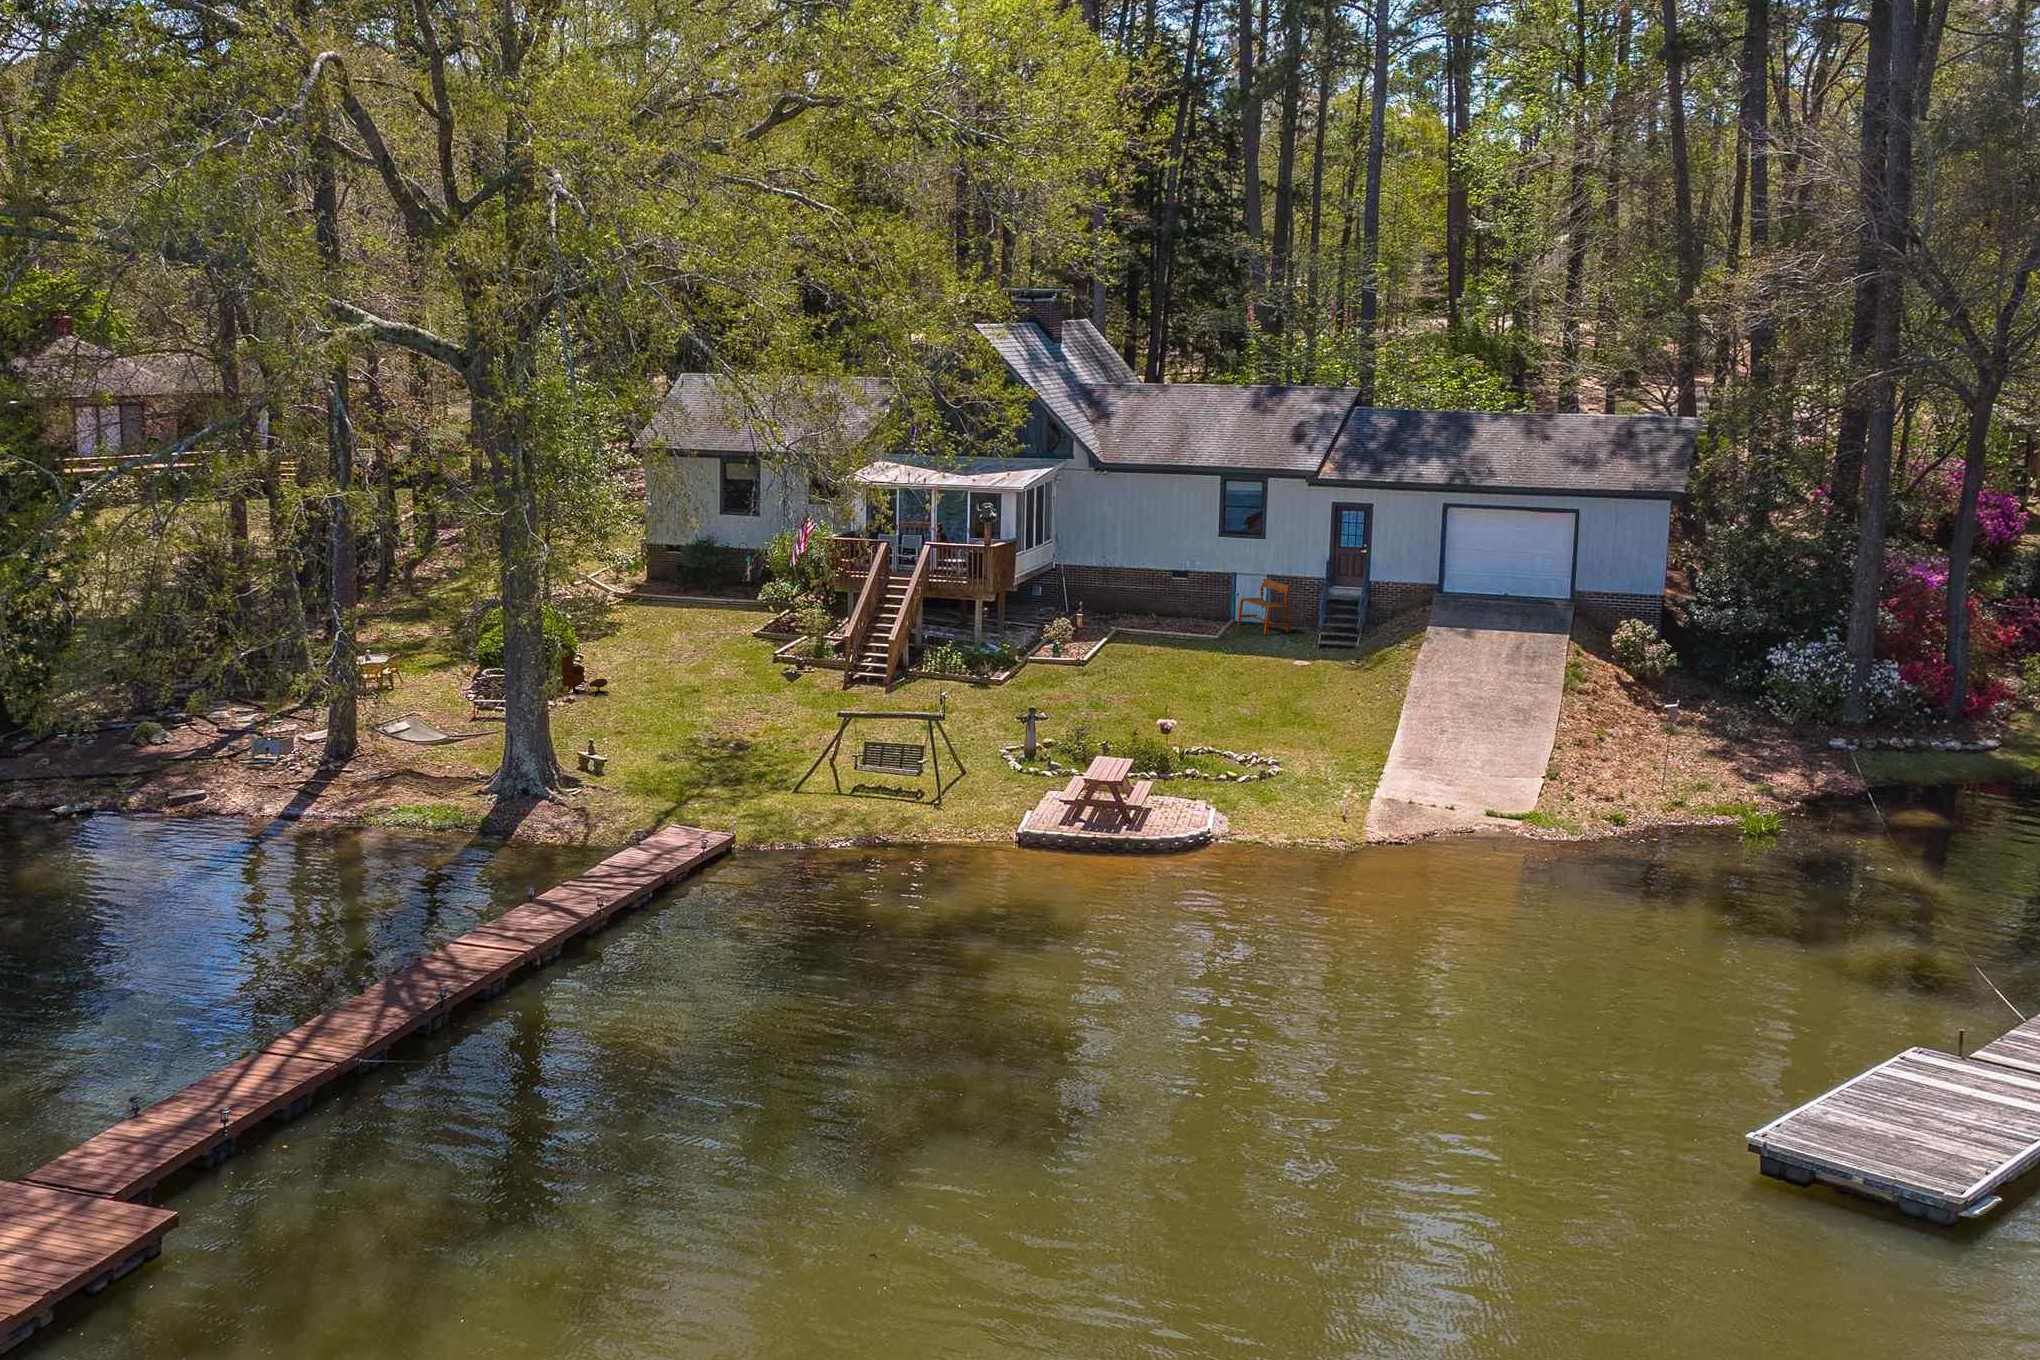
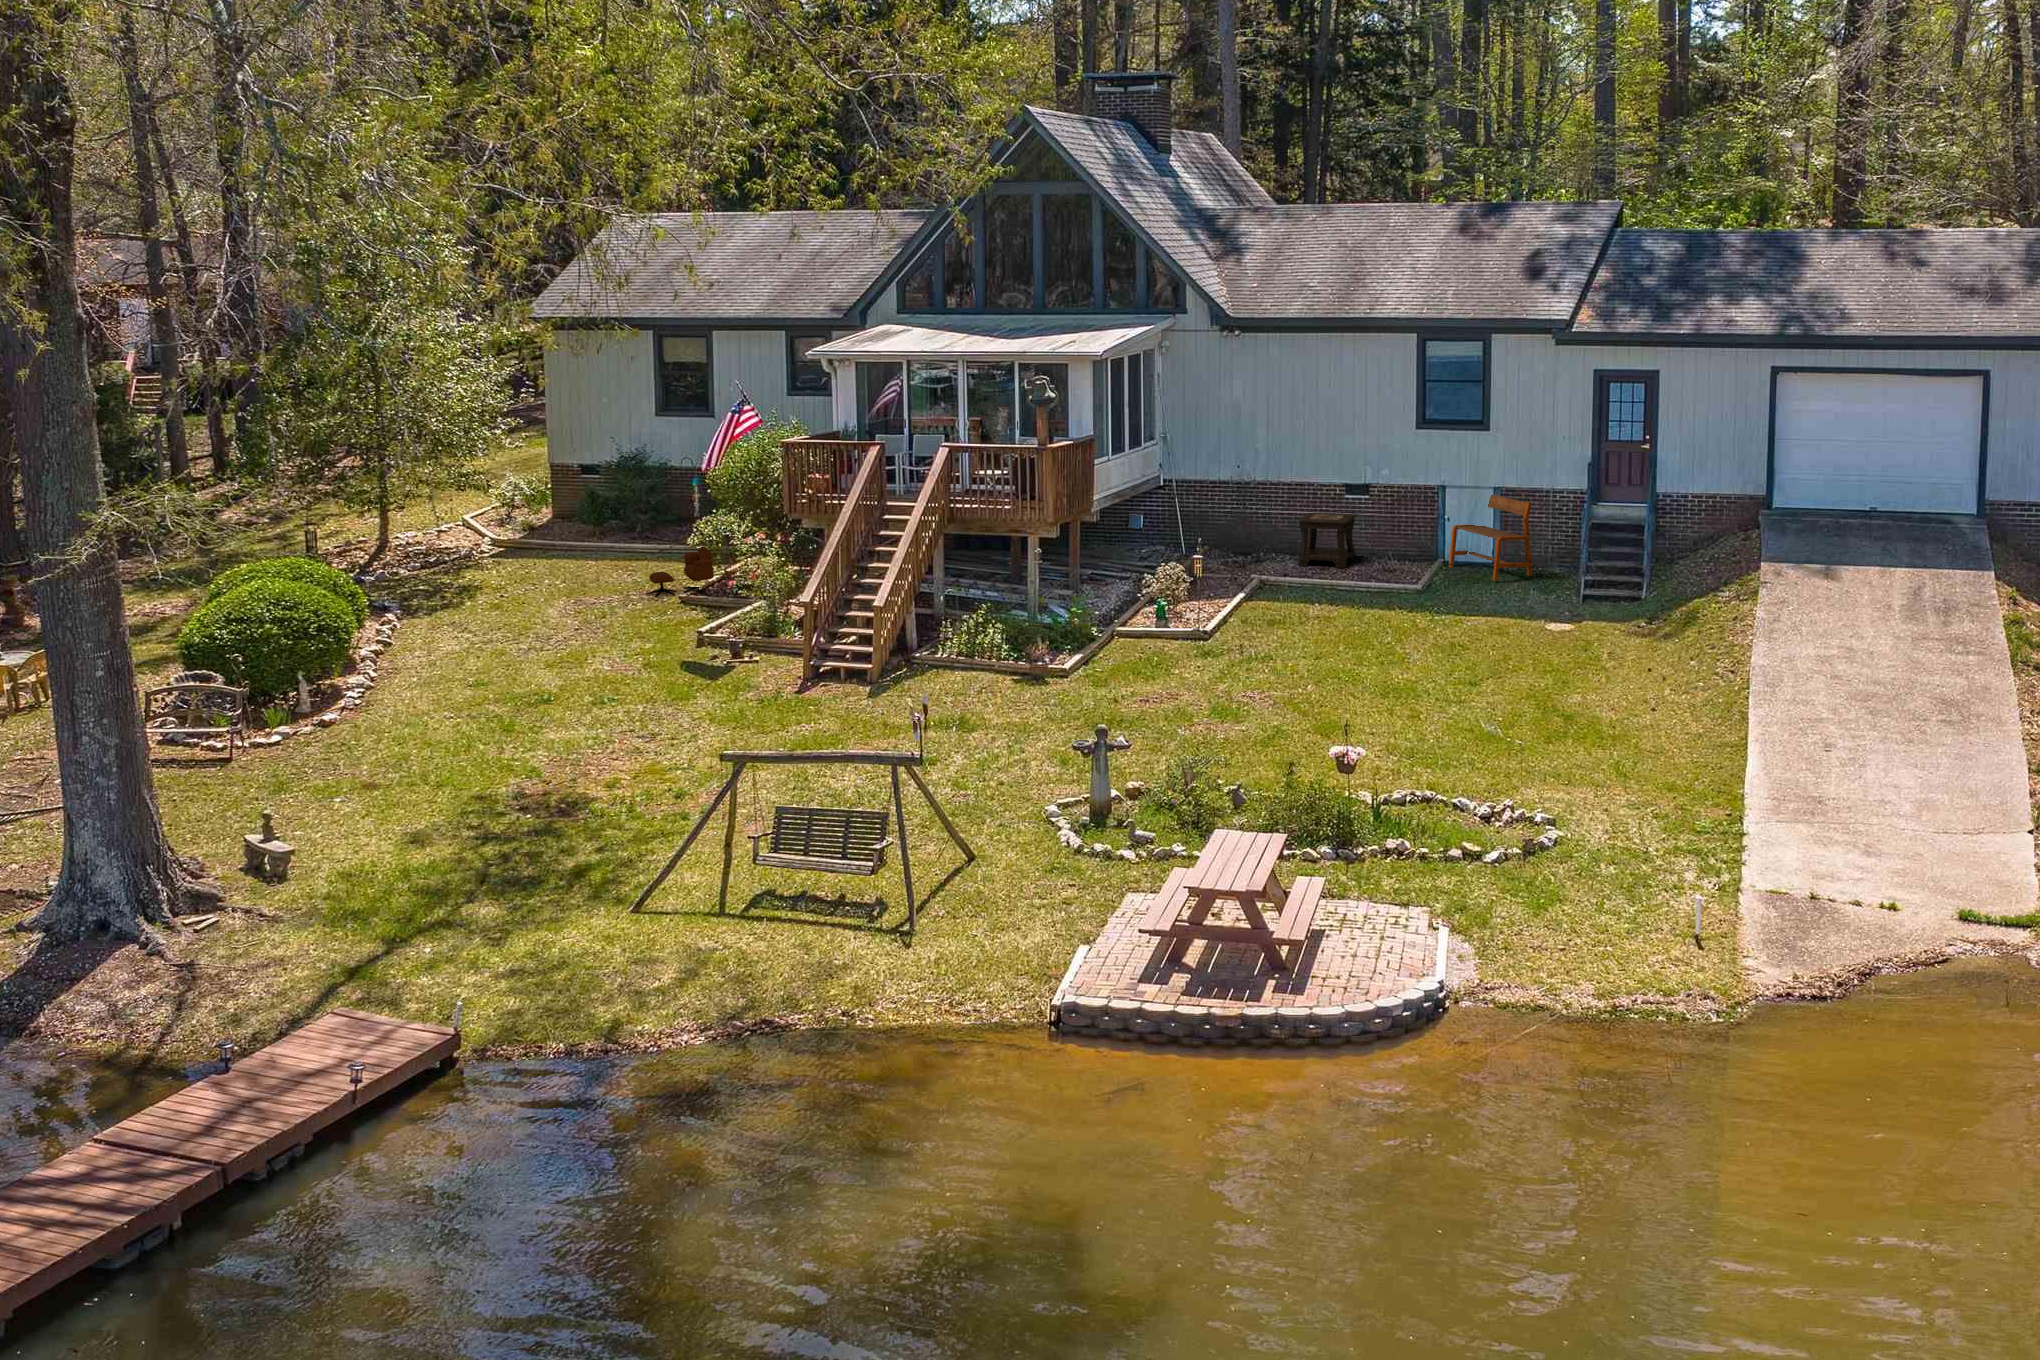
side table: none [1140,588,1178,624] -> present [1298,513,1355,568]
lounge chair: present [561,650,608,697] -> present [646,547,714,597]

